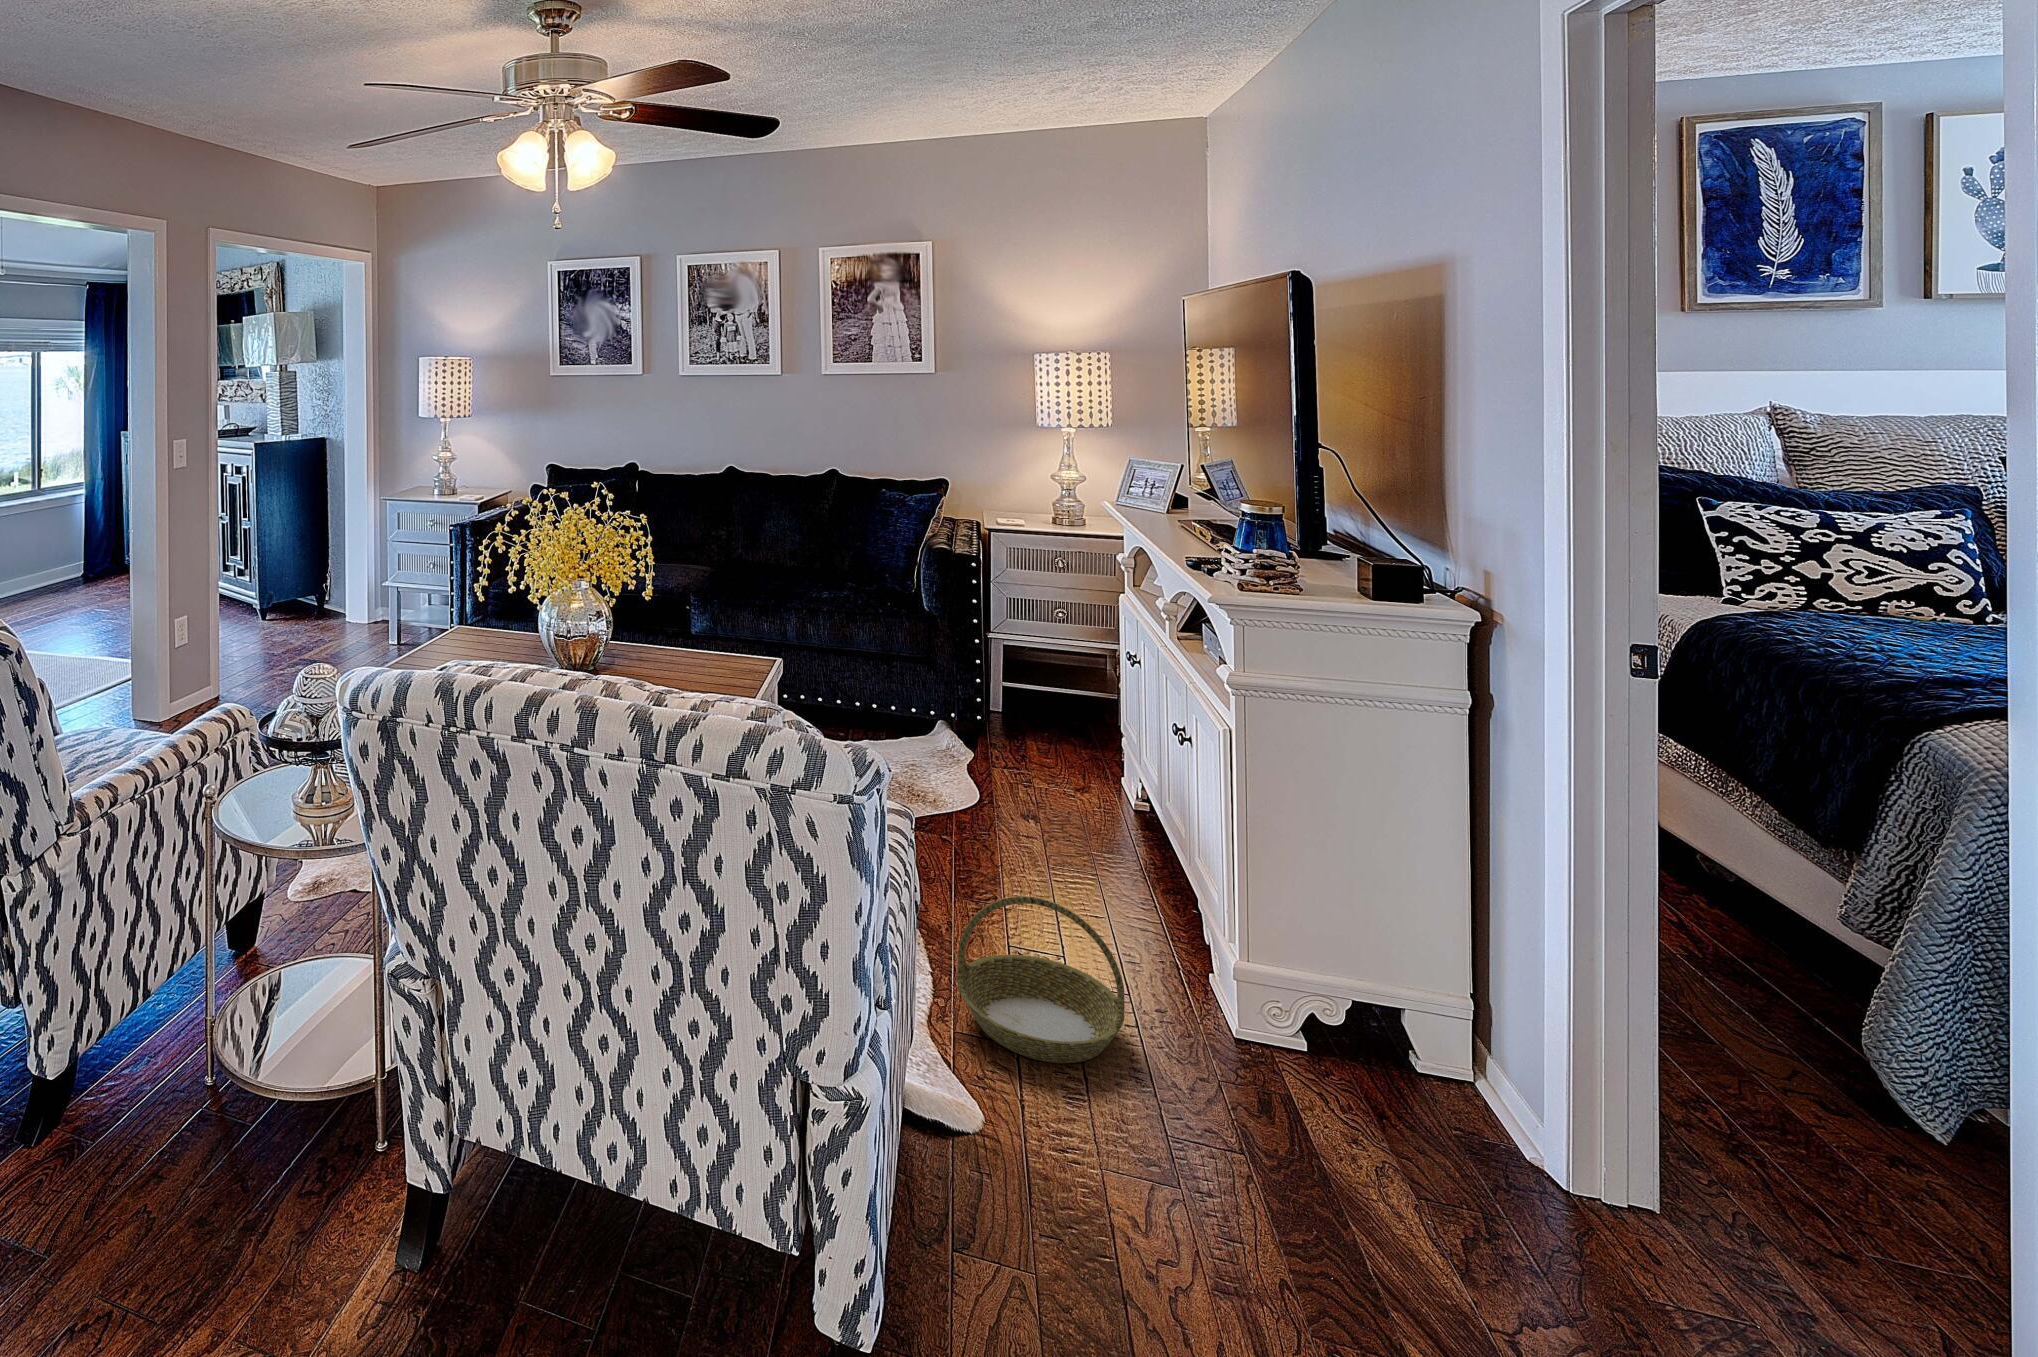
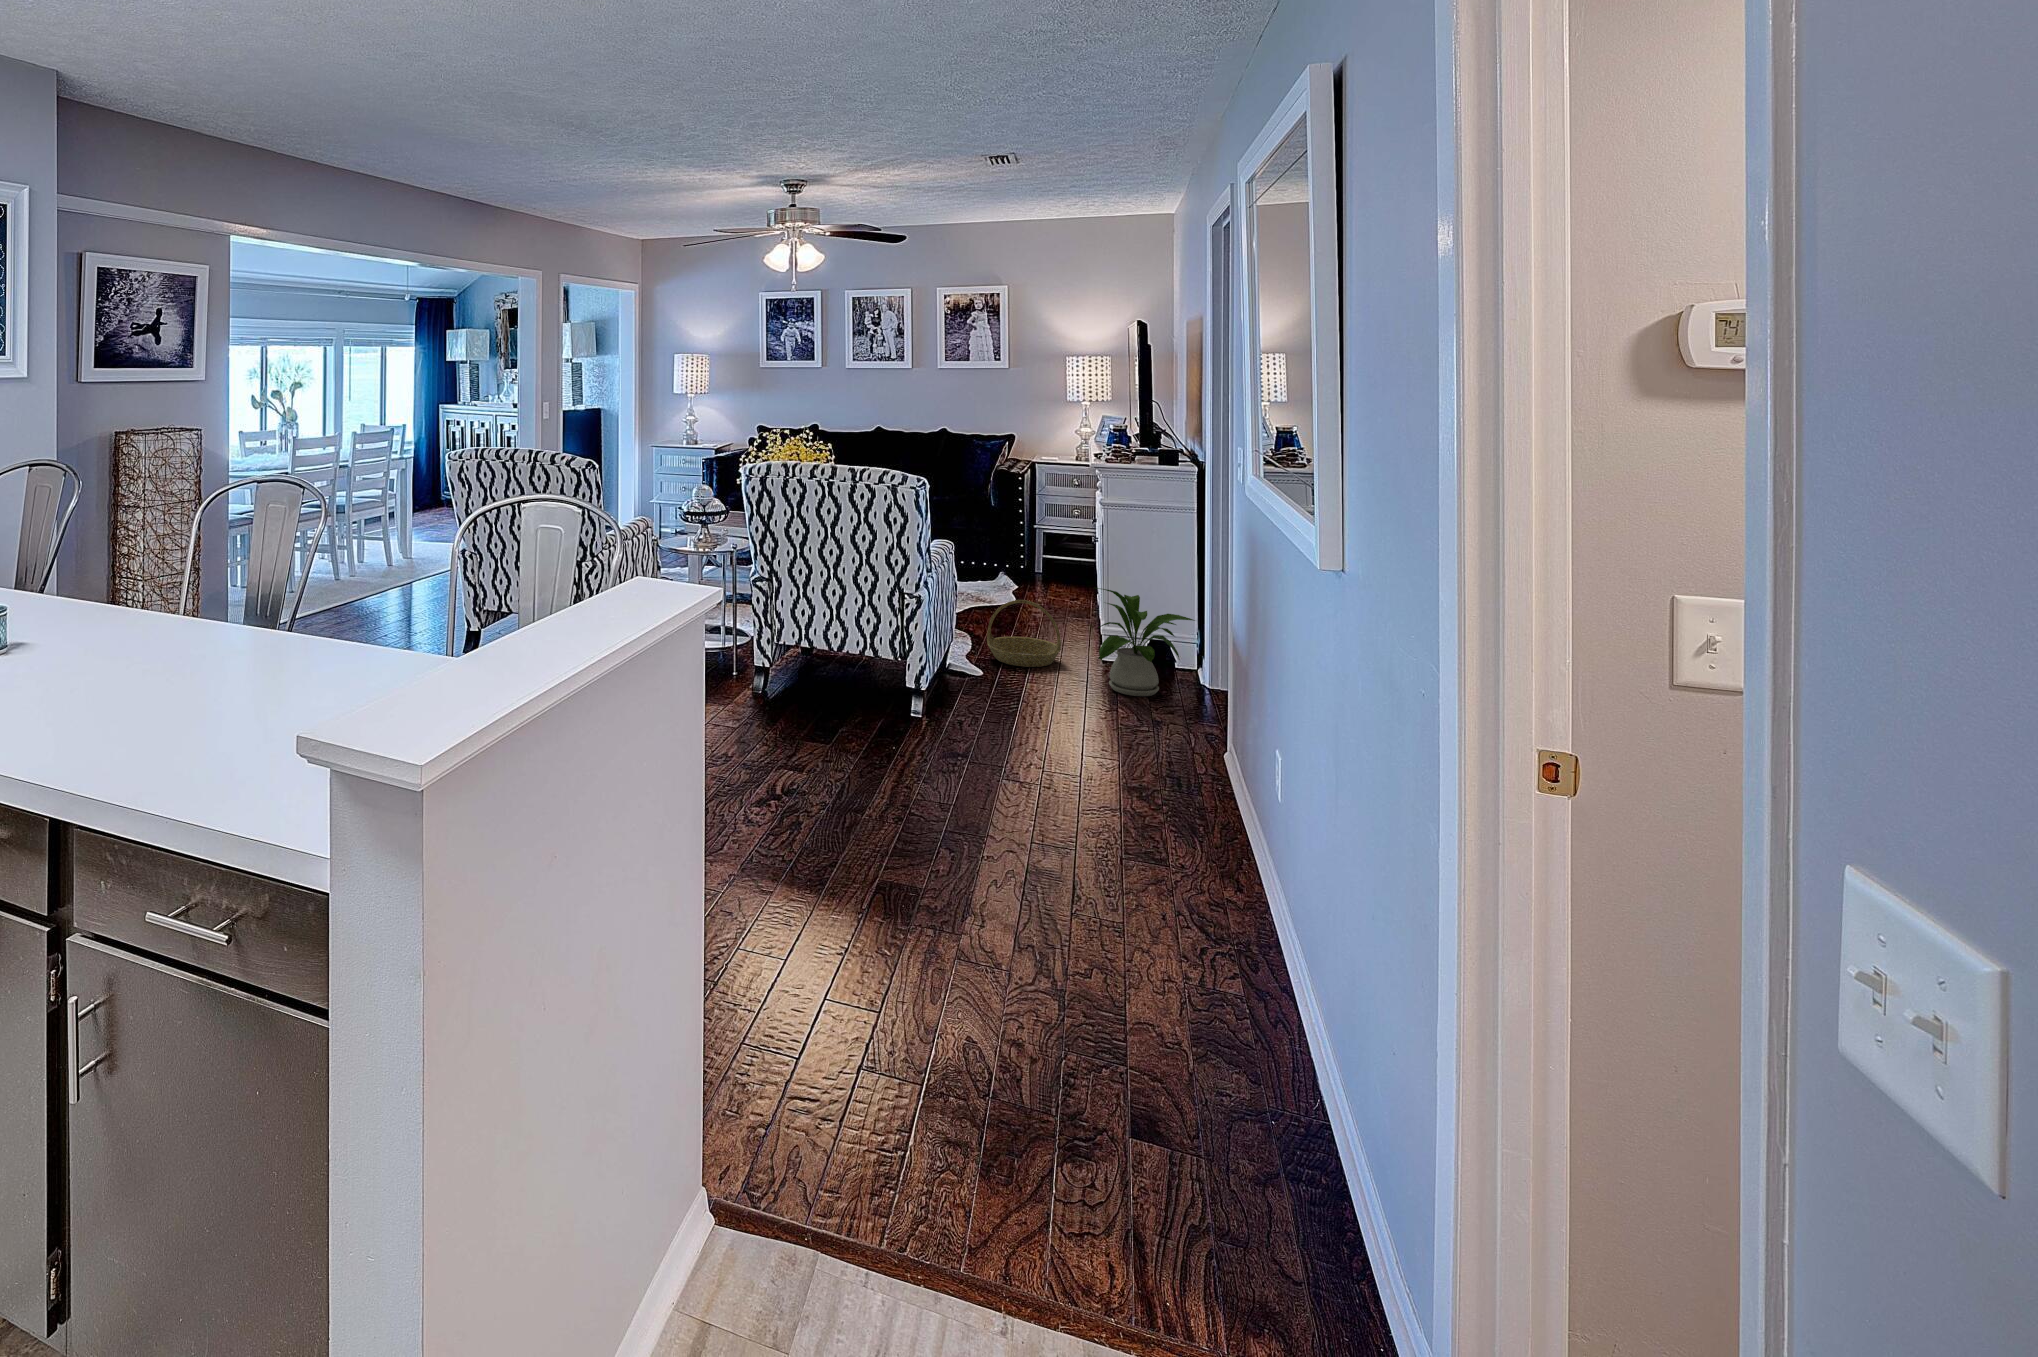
house plant: none [1241,943,1500,1235] -> present [1095,588,1195,696]

